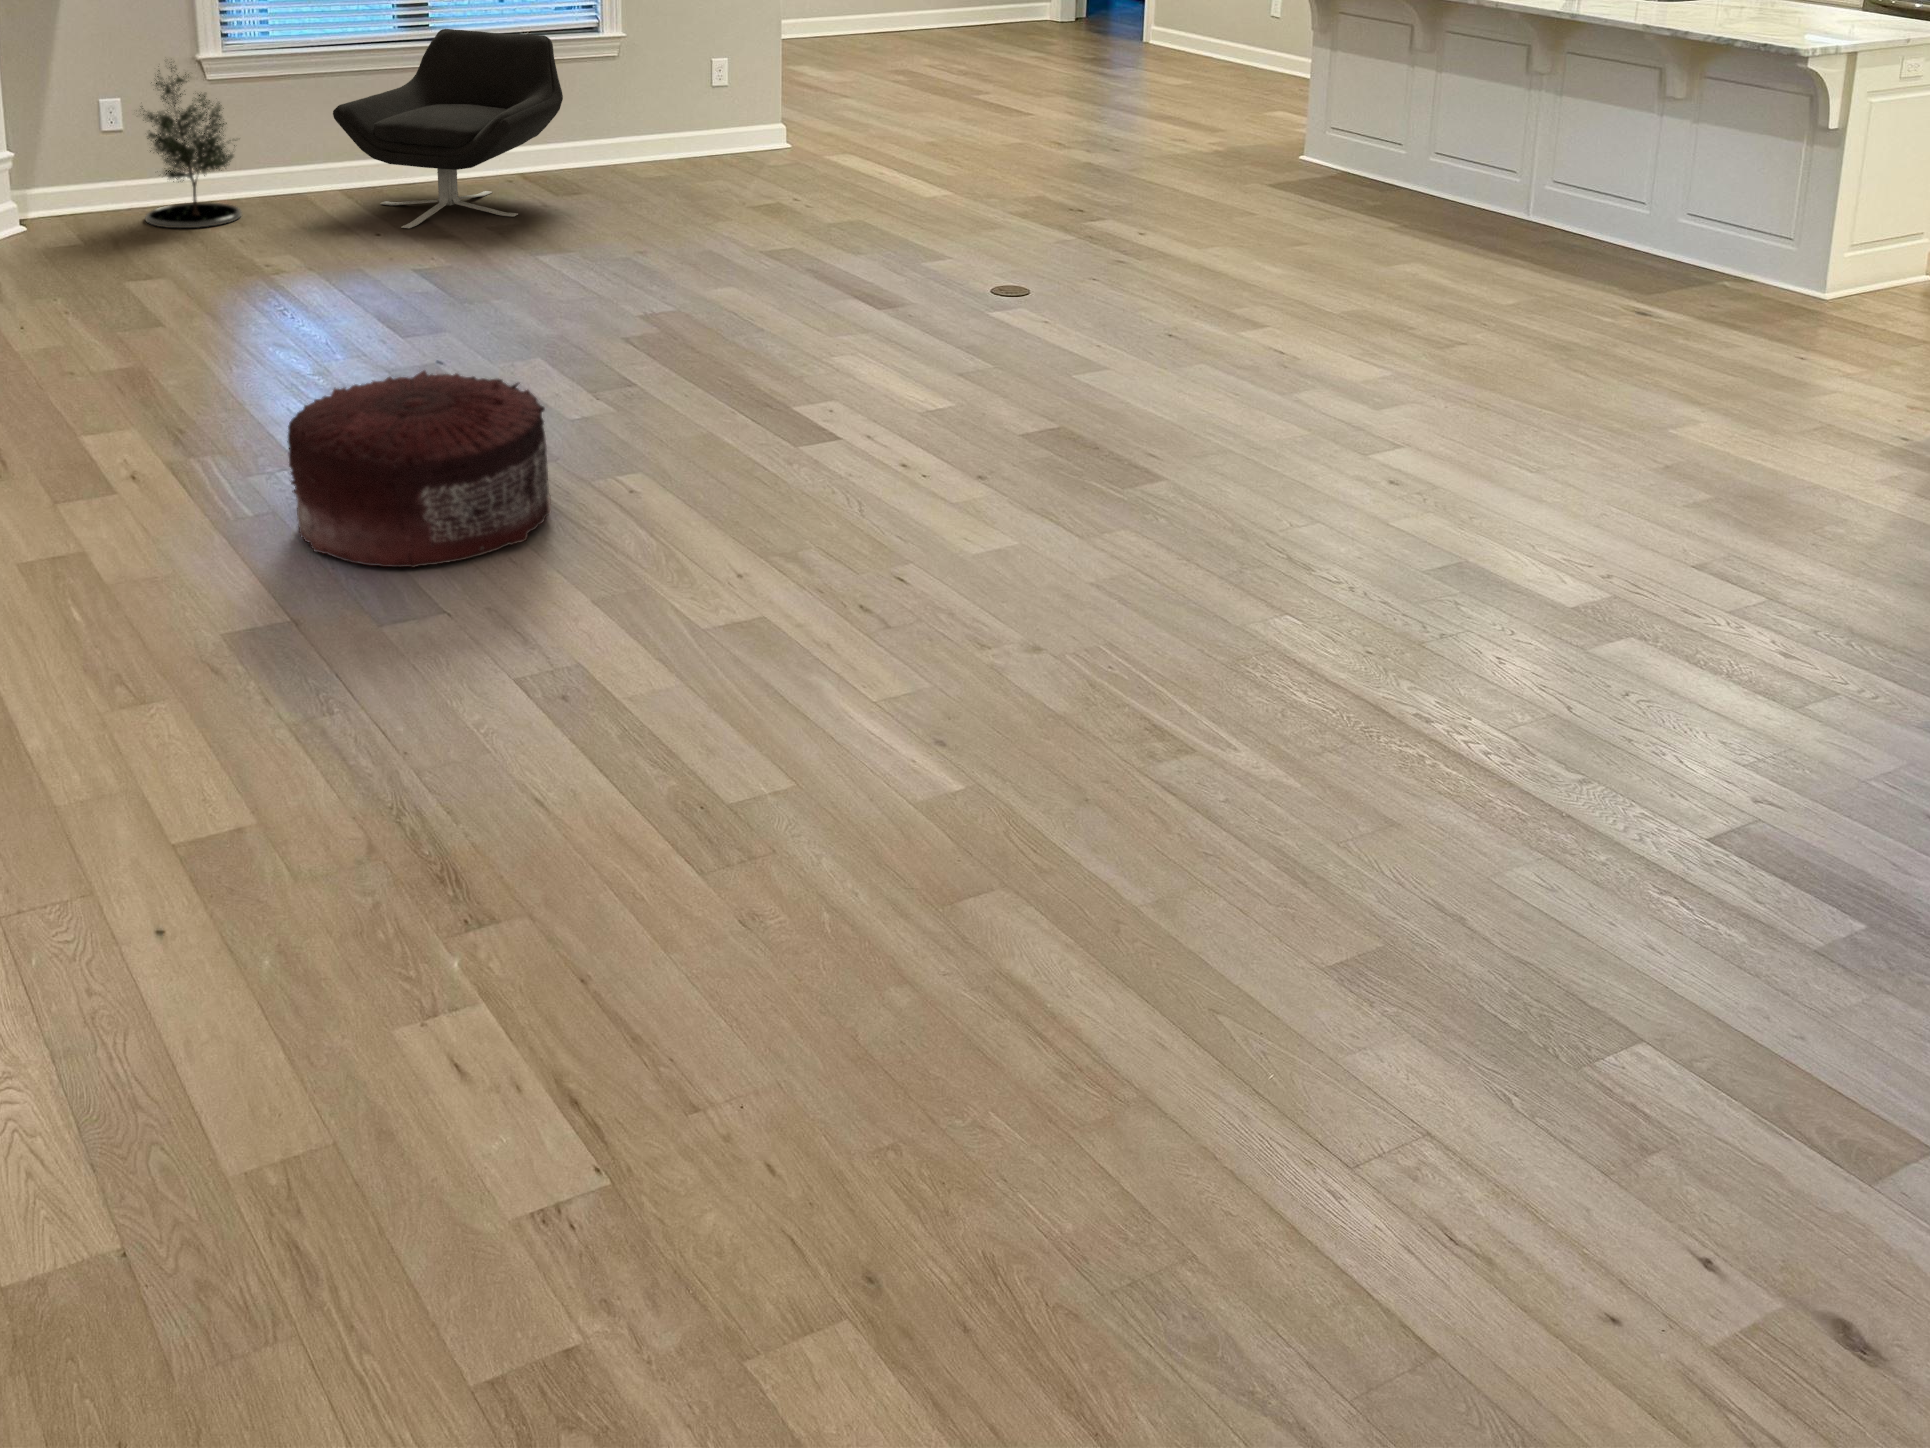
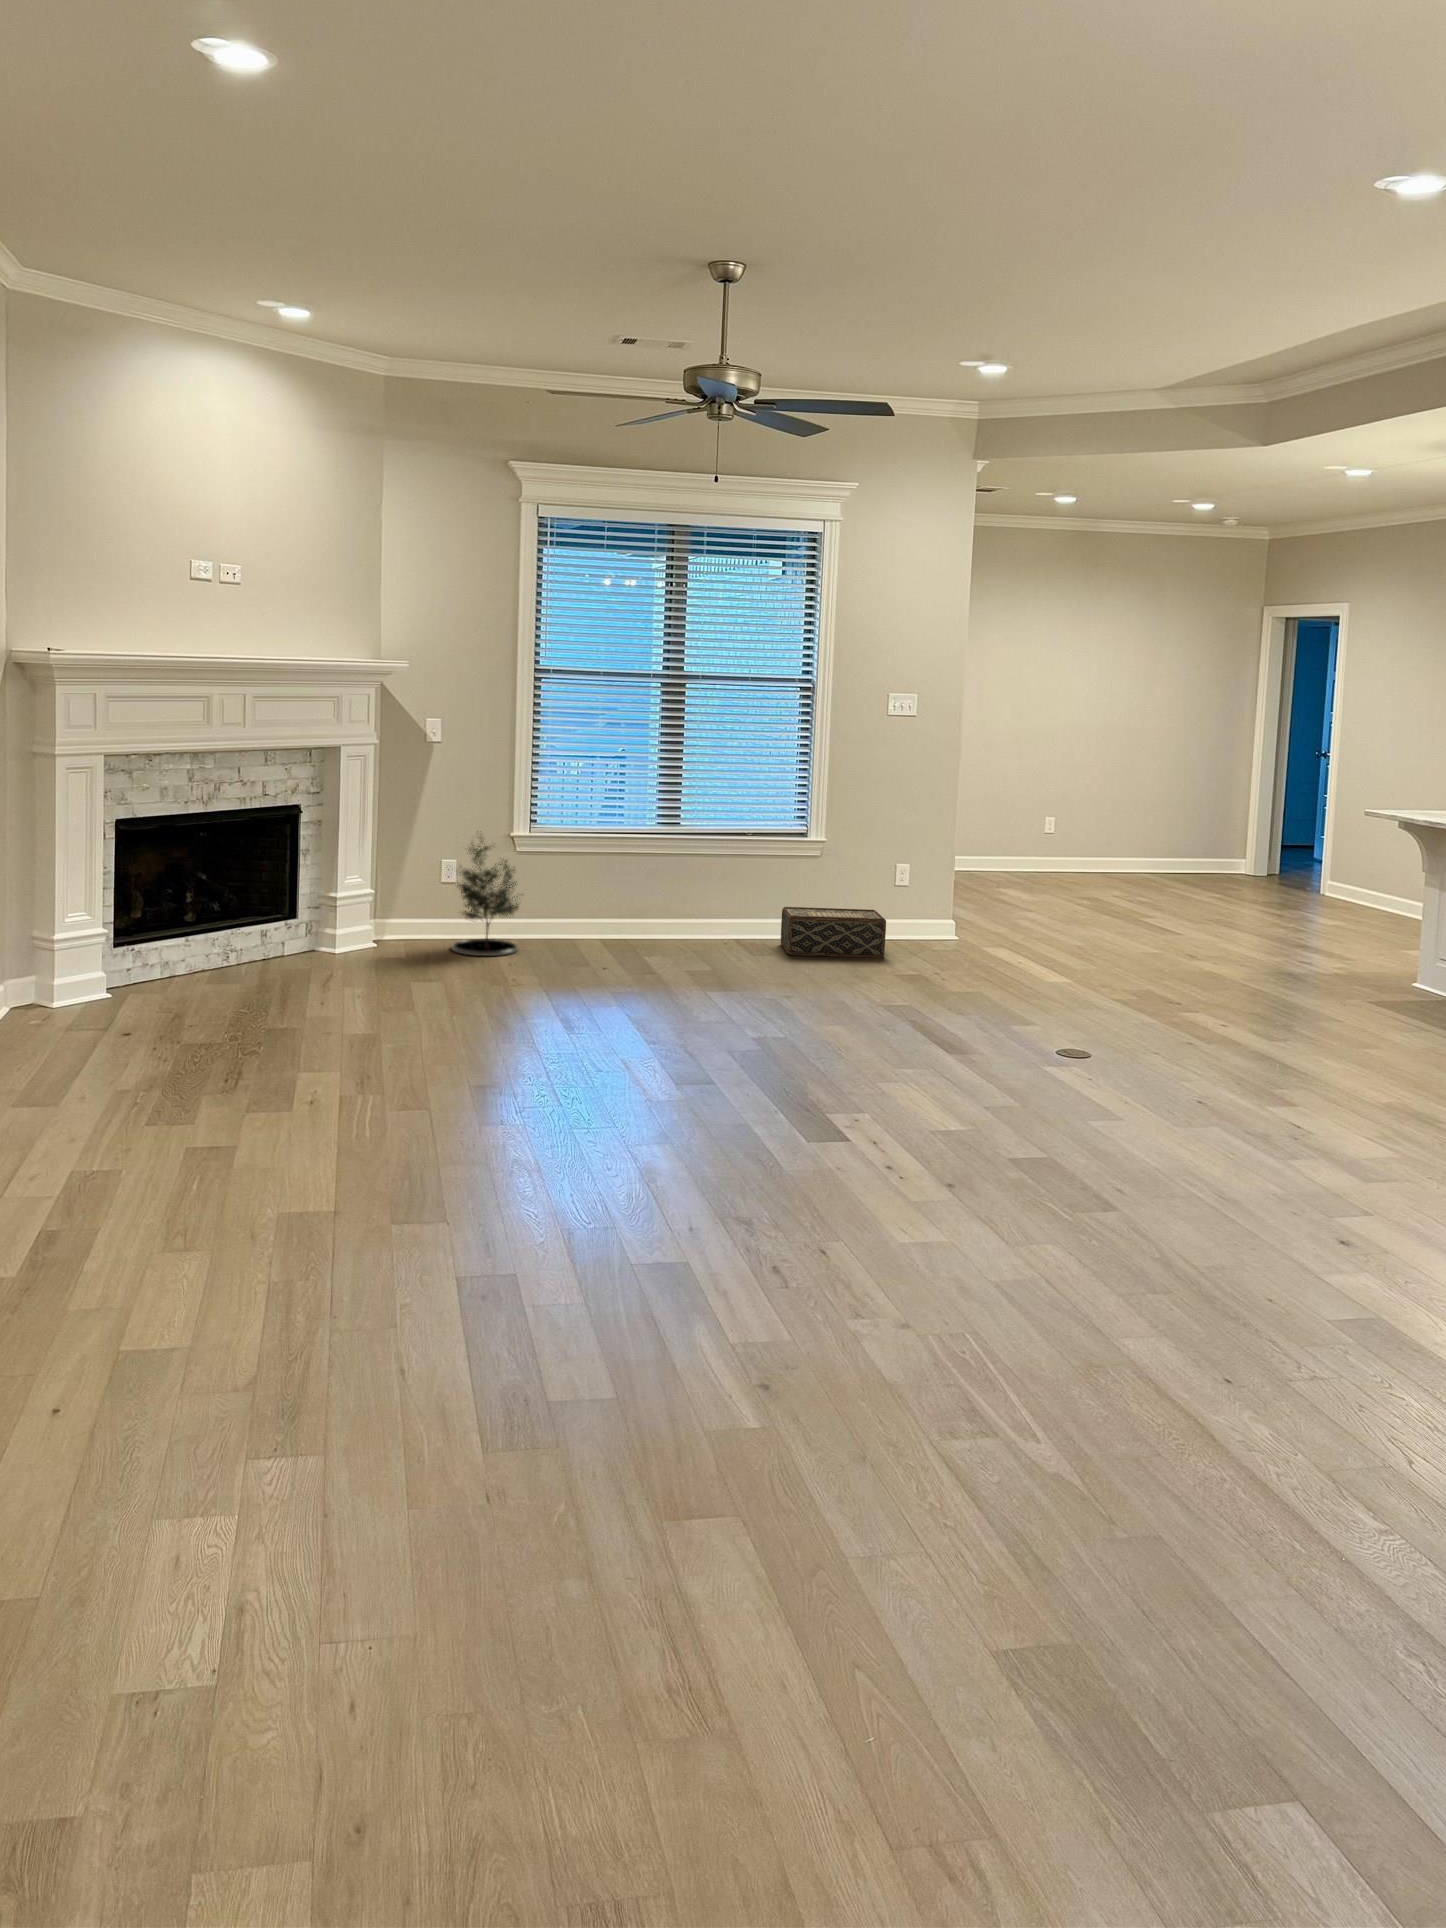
lounge chair: present [333,29,563,228] -> none [588,828,761,973]
woven basket: none [574,114,711,181] -> present [781,907,886,958]
pouf: present [287,371,551,568] -> none [334,1067,549,1232]

